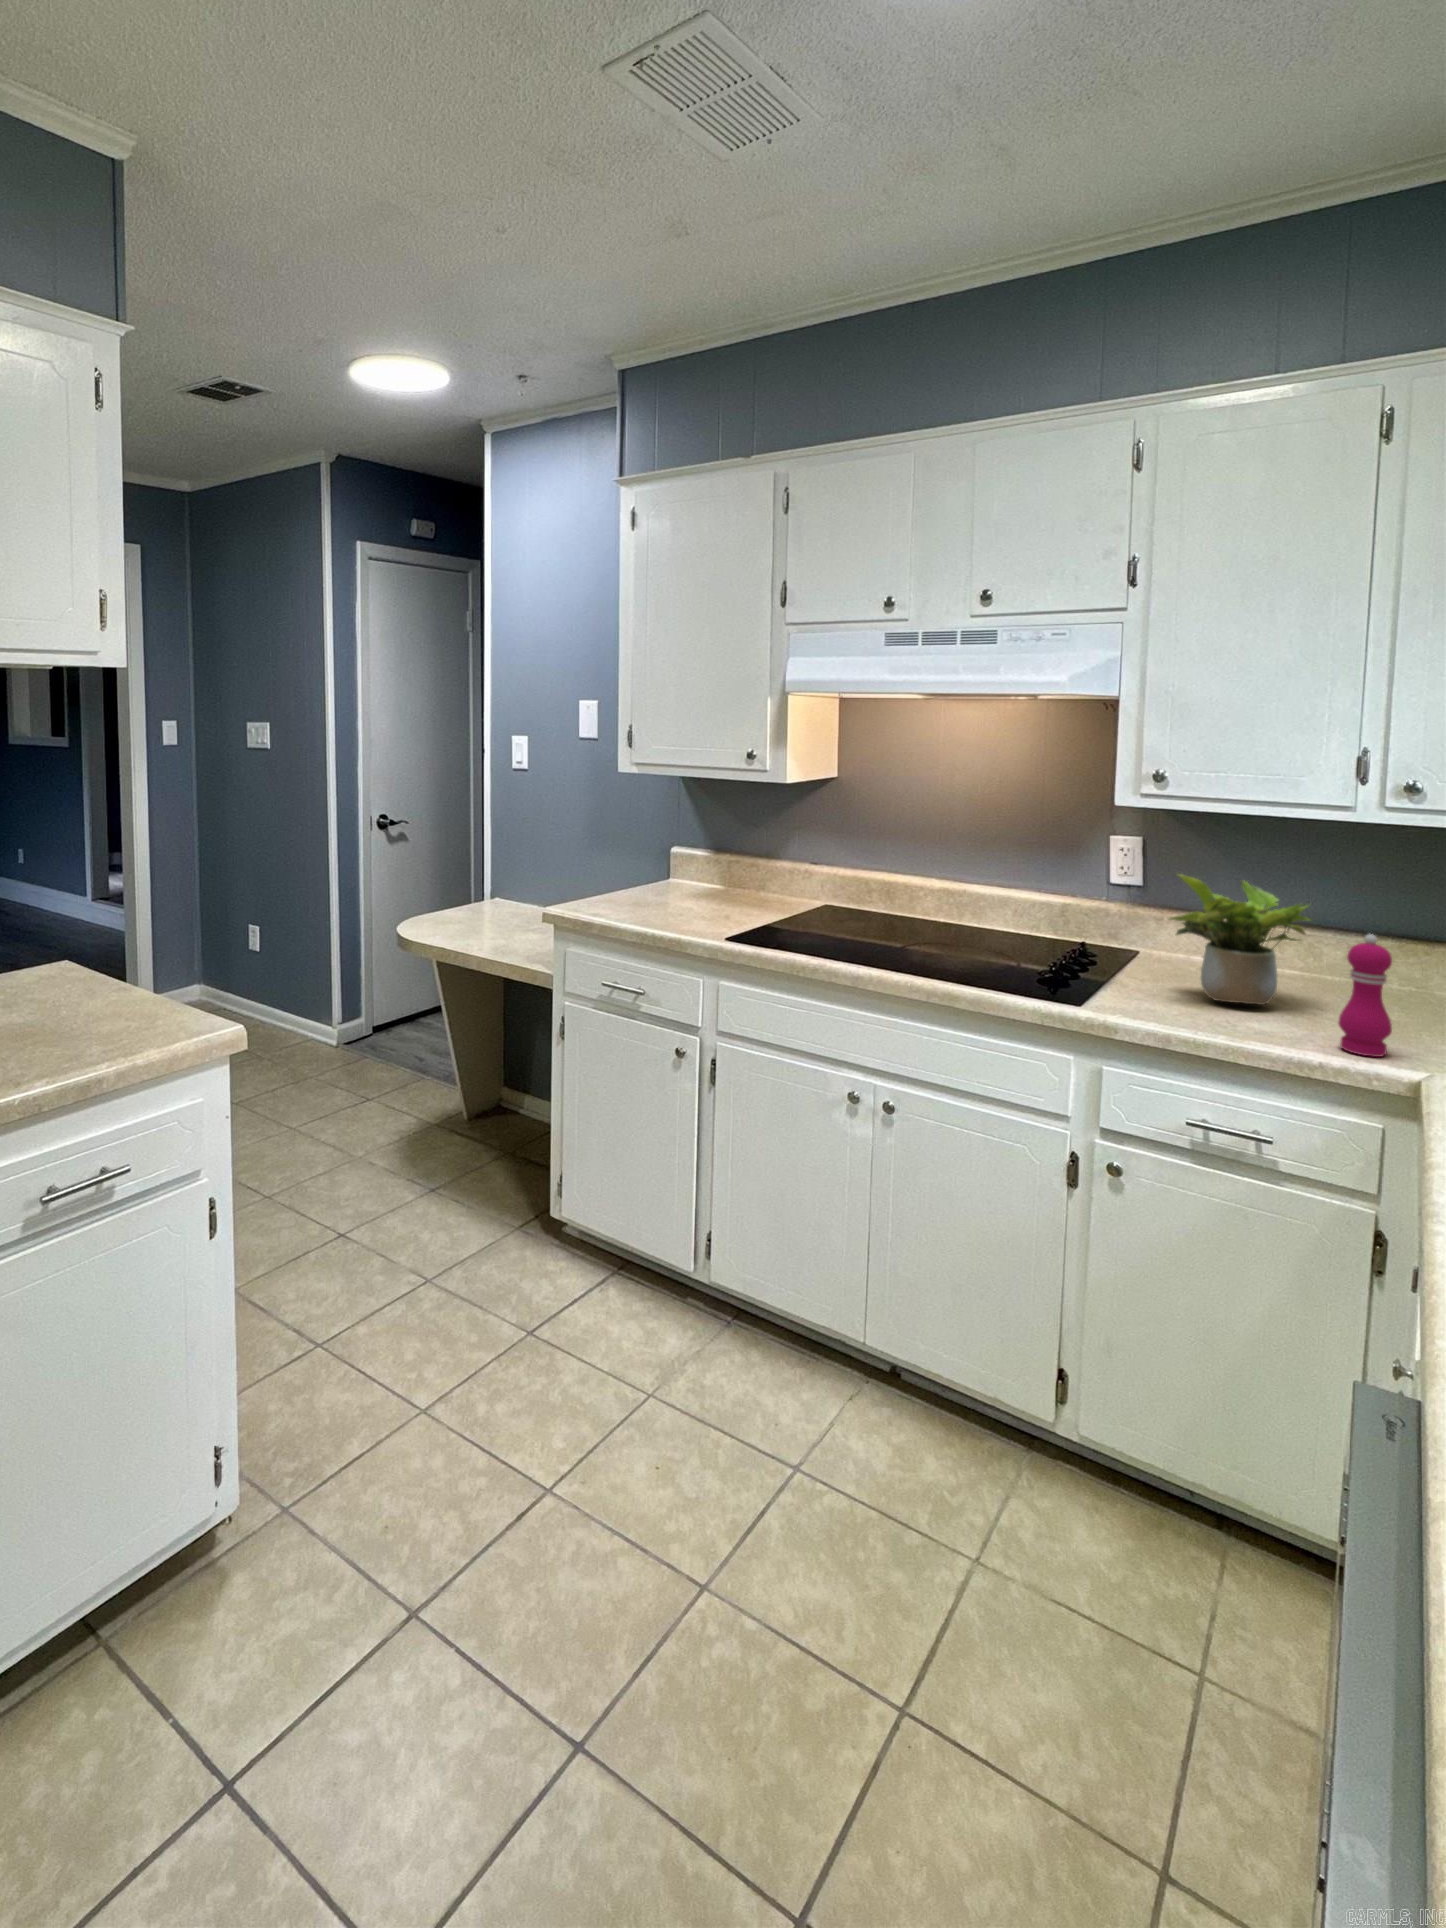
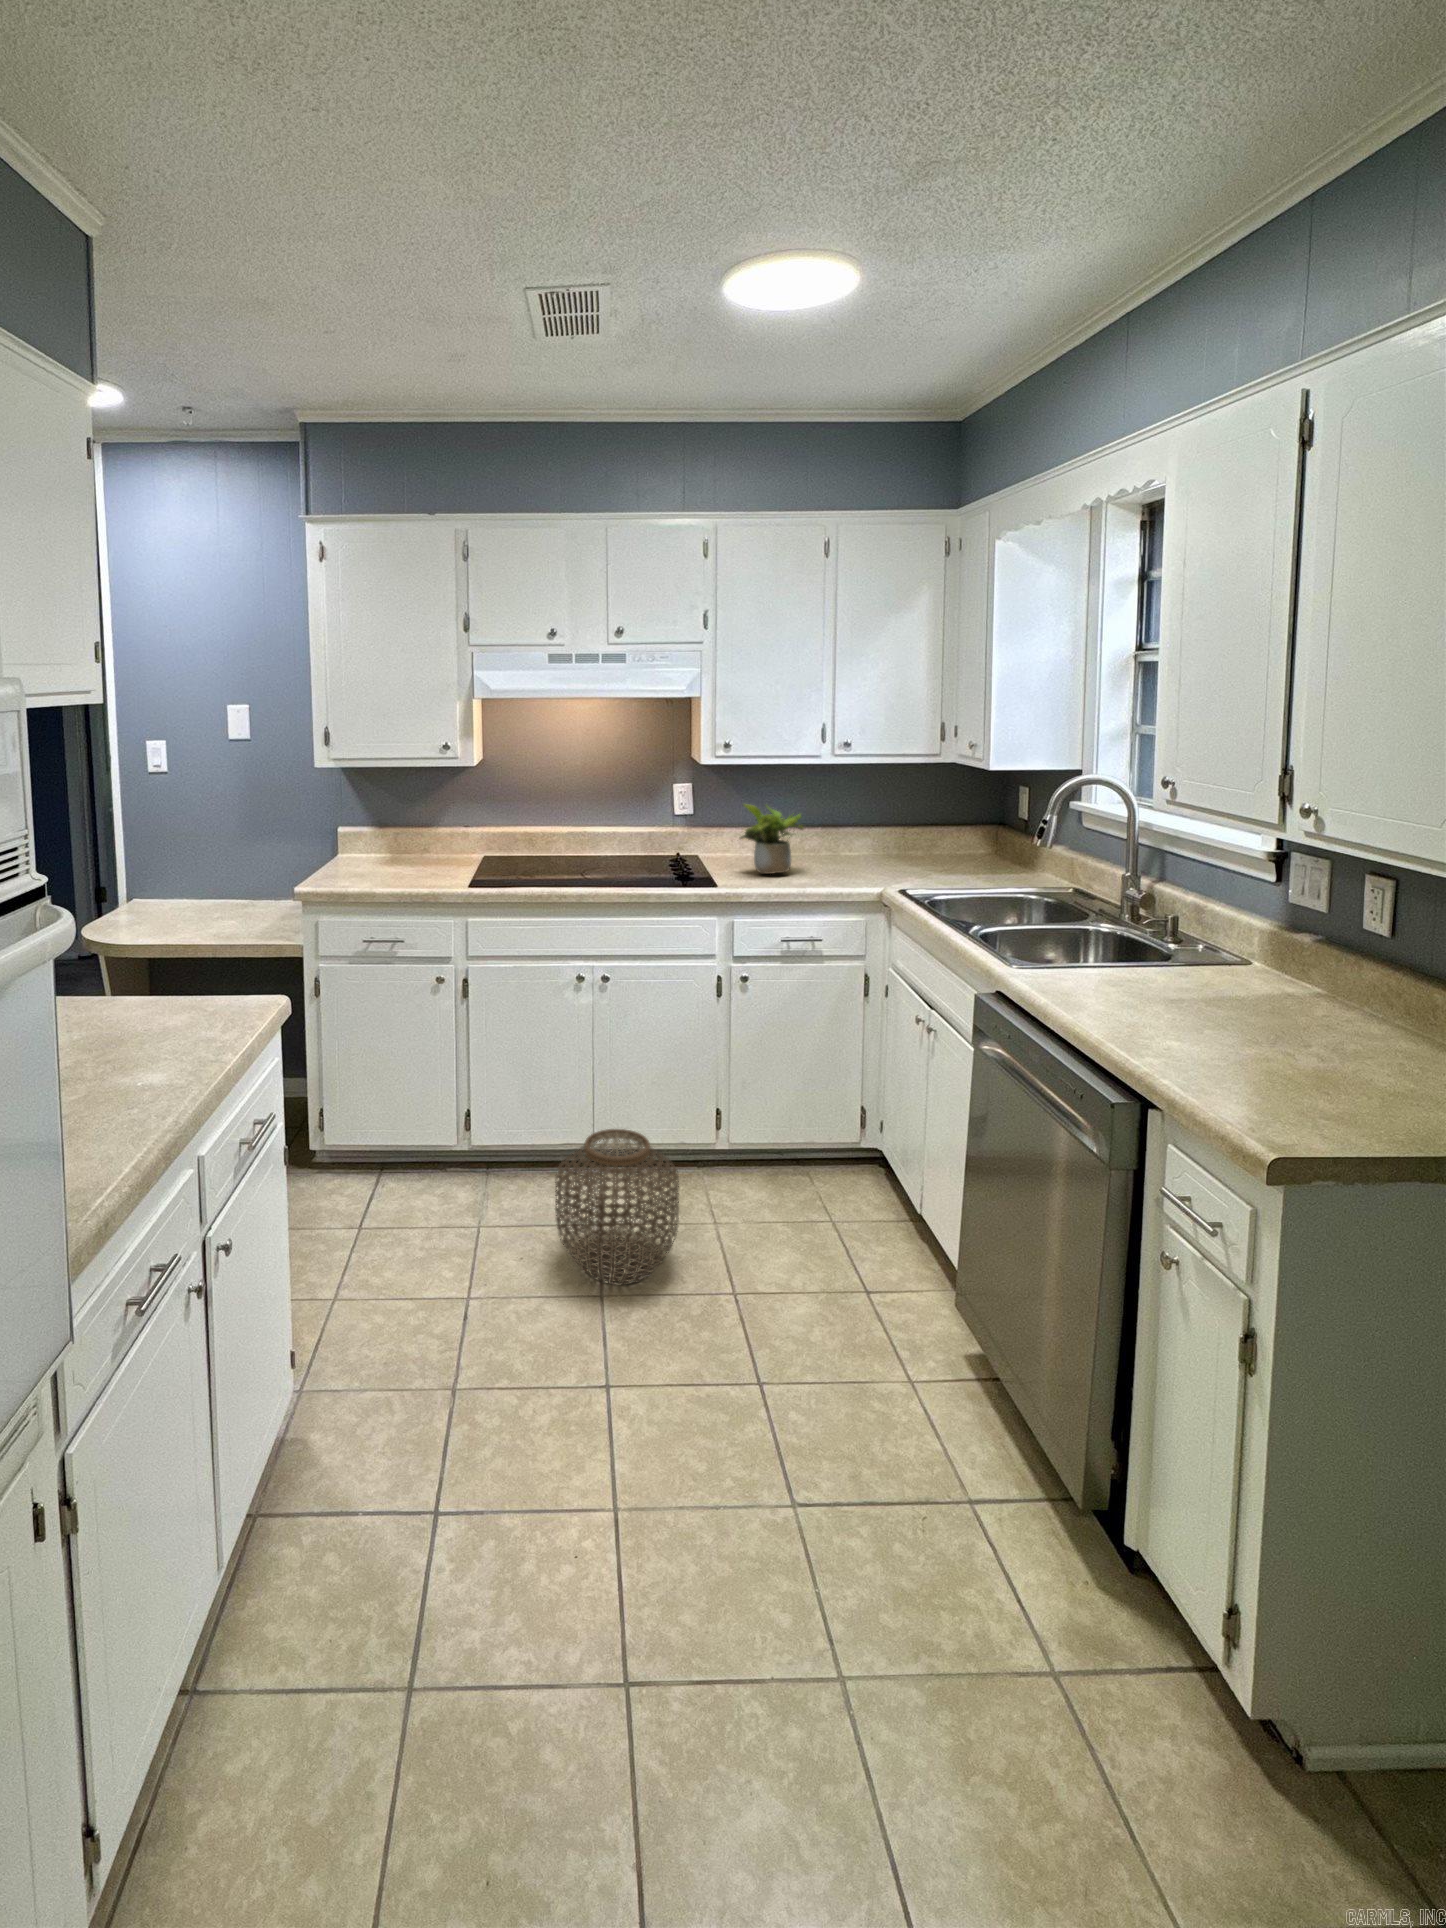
pepper mill: present [1338,934,1392,1057] -> none [838,824,860,886]
woven basket: none [674,1334,869,1597] -> present [555,1129,679,1285]

